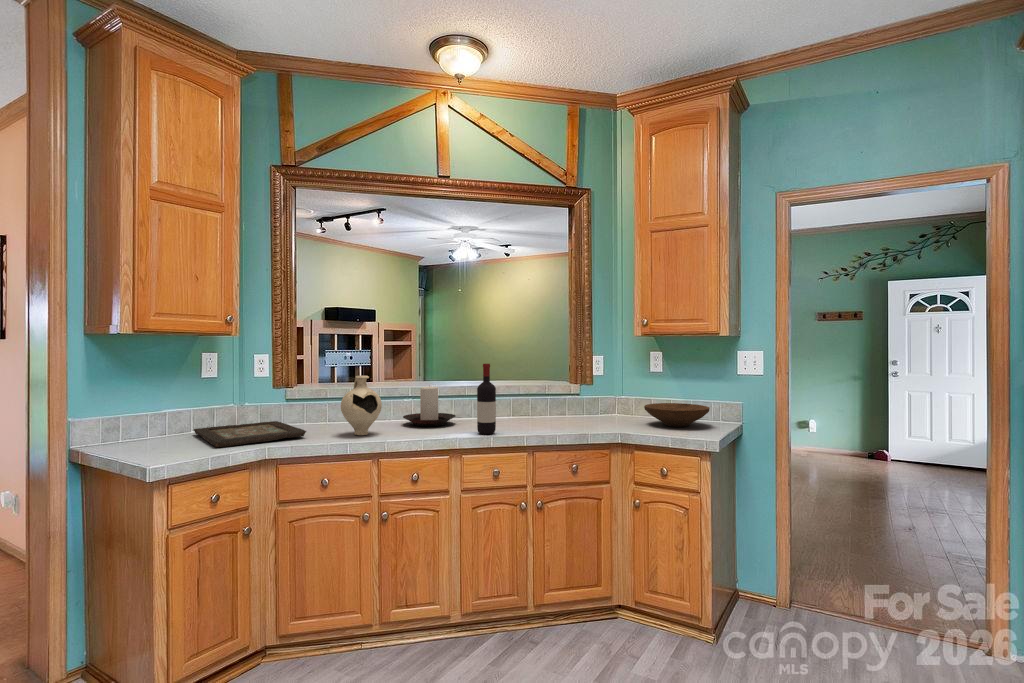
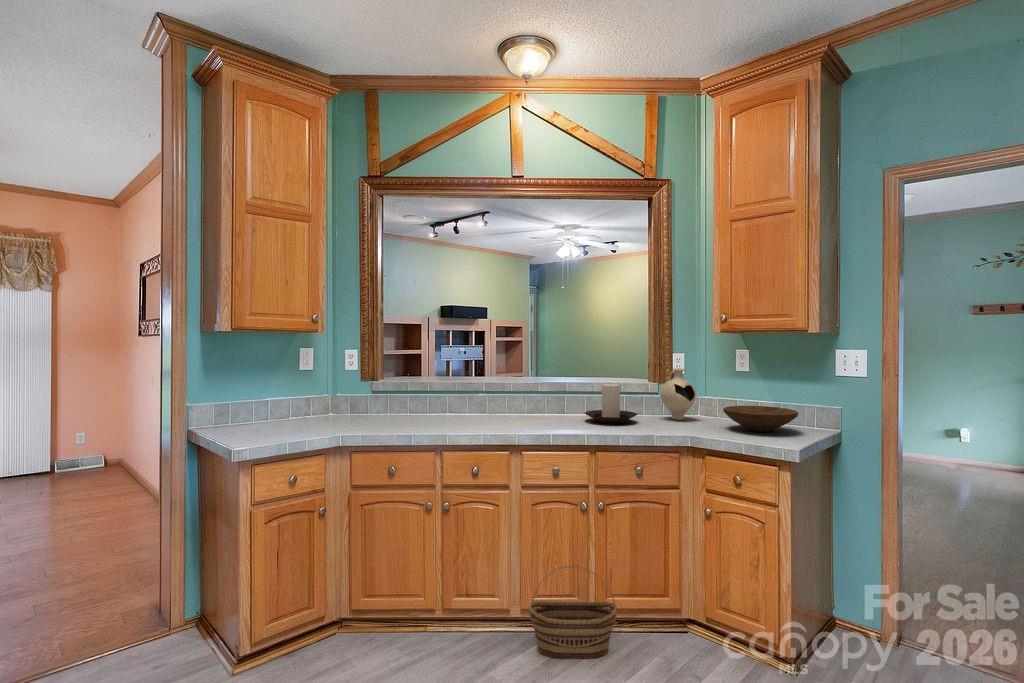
wine bottle: present [477,364,496,434] -> none [539,361,558,432]
decorative vase: present [341,376,382,435] -> present [660,368,696,420]
candle holder: present [403,386,455,426] -> present [585,384,637,424]
decorative tray: present [194,421,306,447] -> none [290,412,380,434]
basket: none [473,565,557,658] -> present [529,566,616,659]

